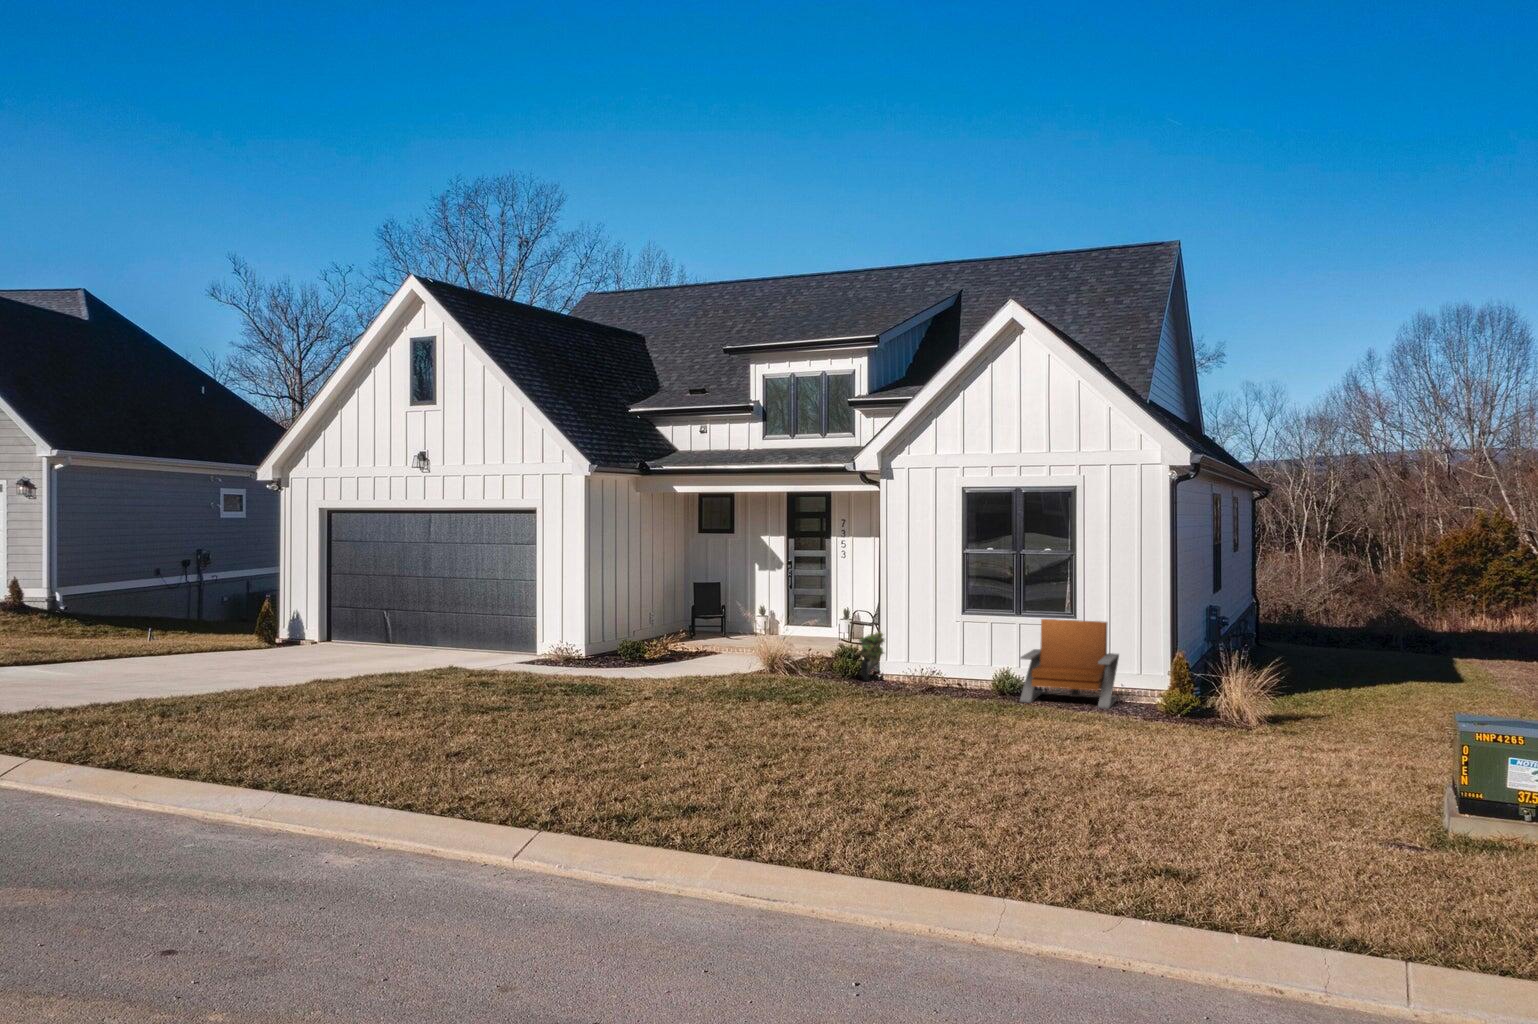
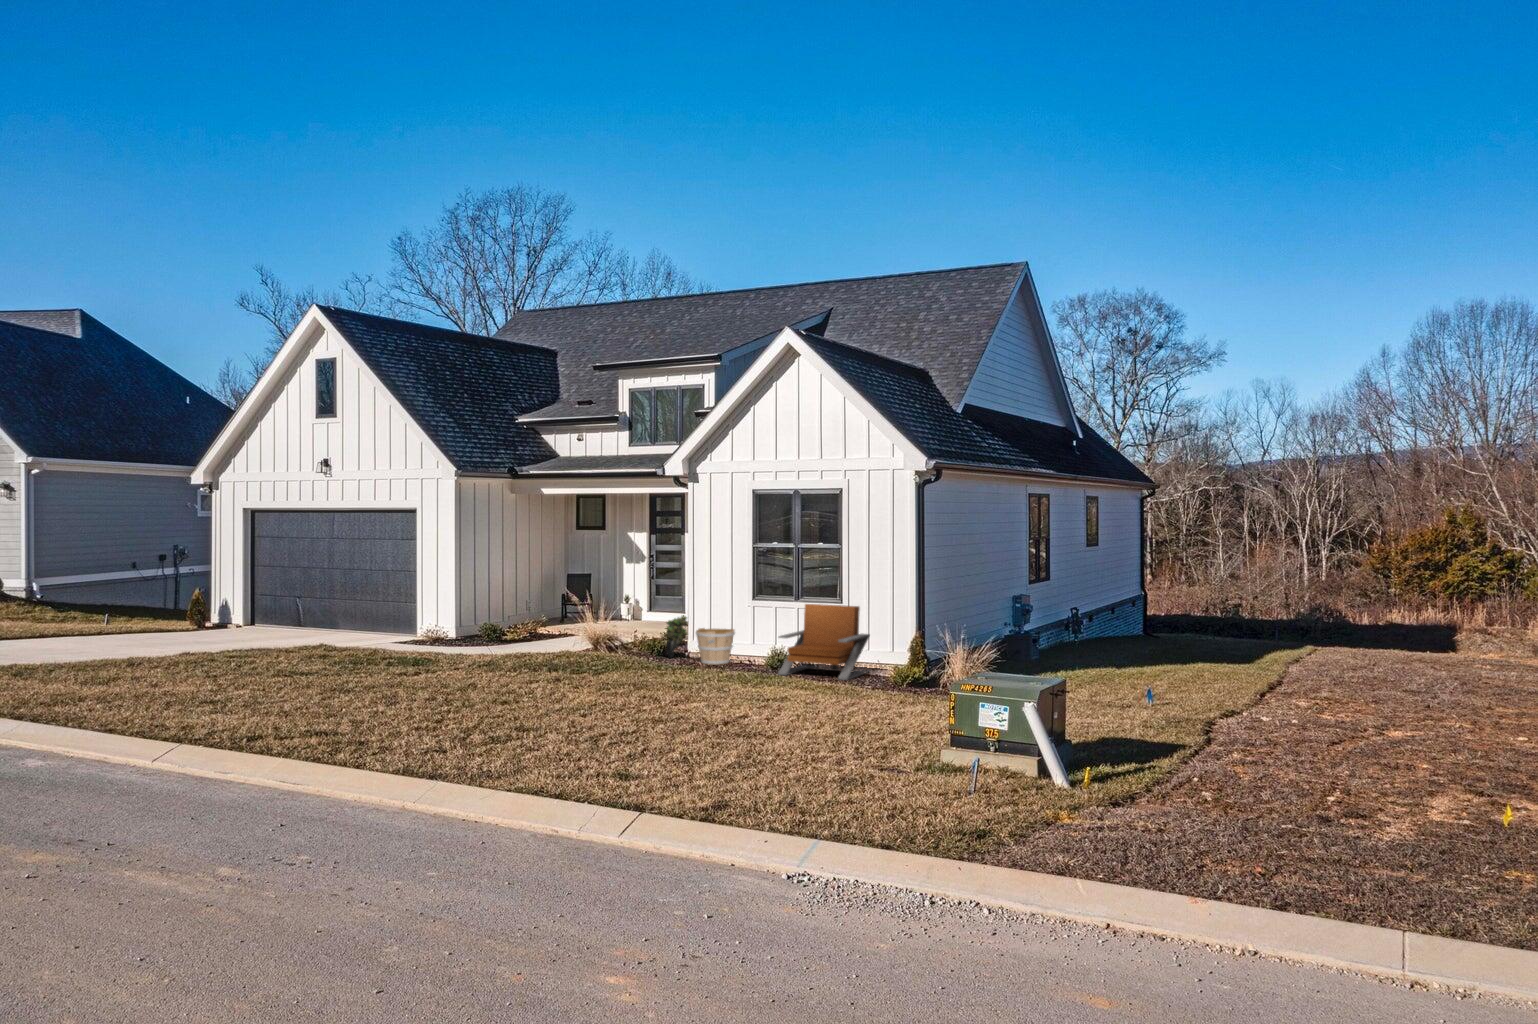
wooden bucket: none [903,646,948,689] -> present [696,628,735,665]

